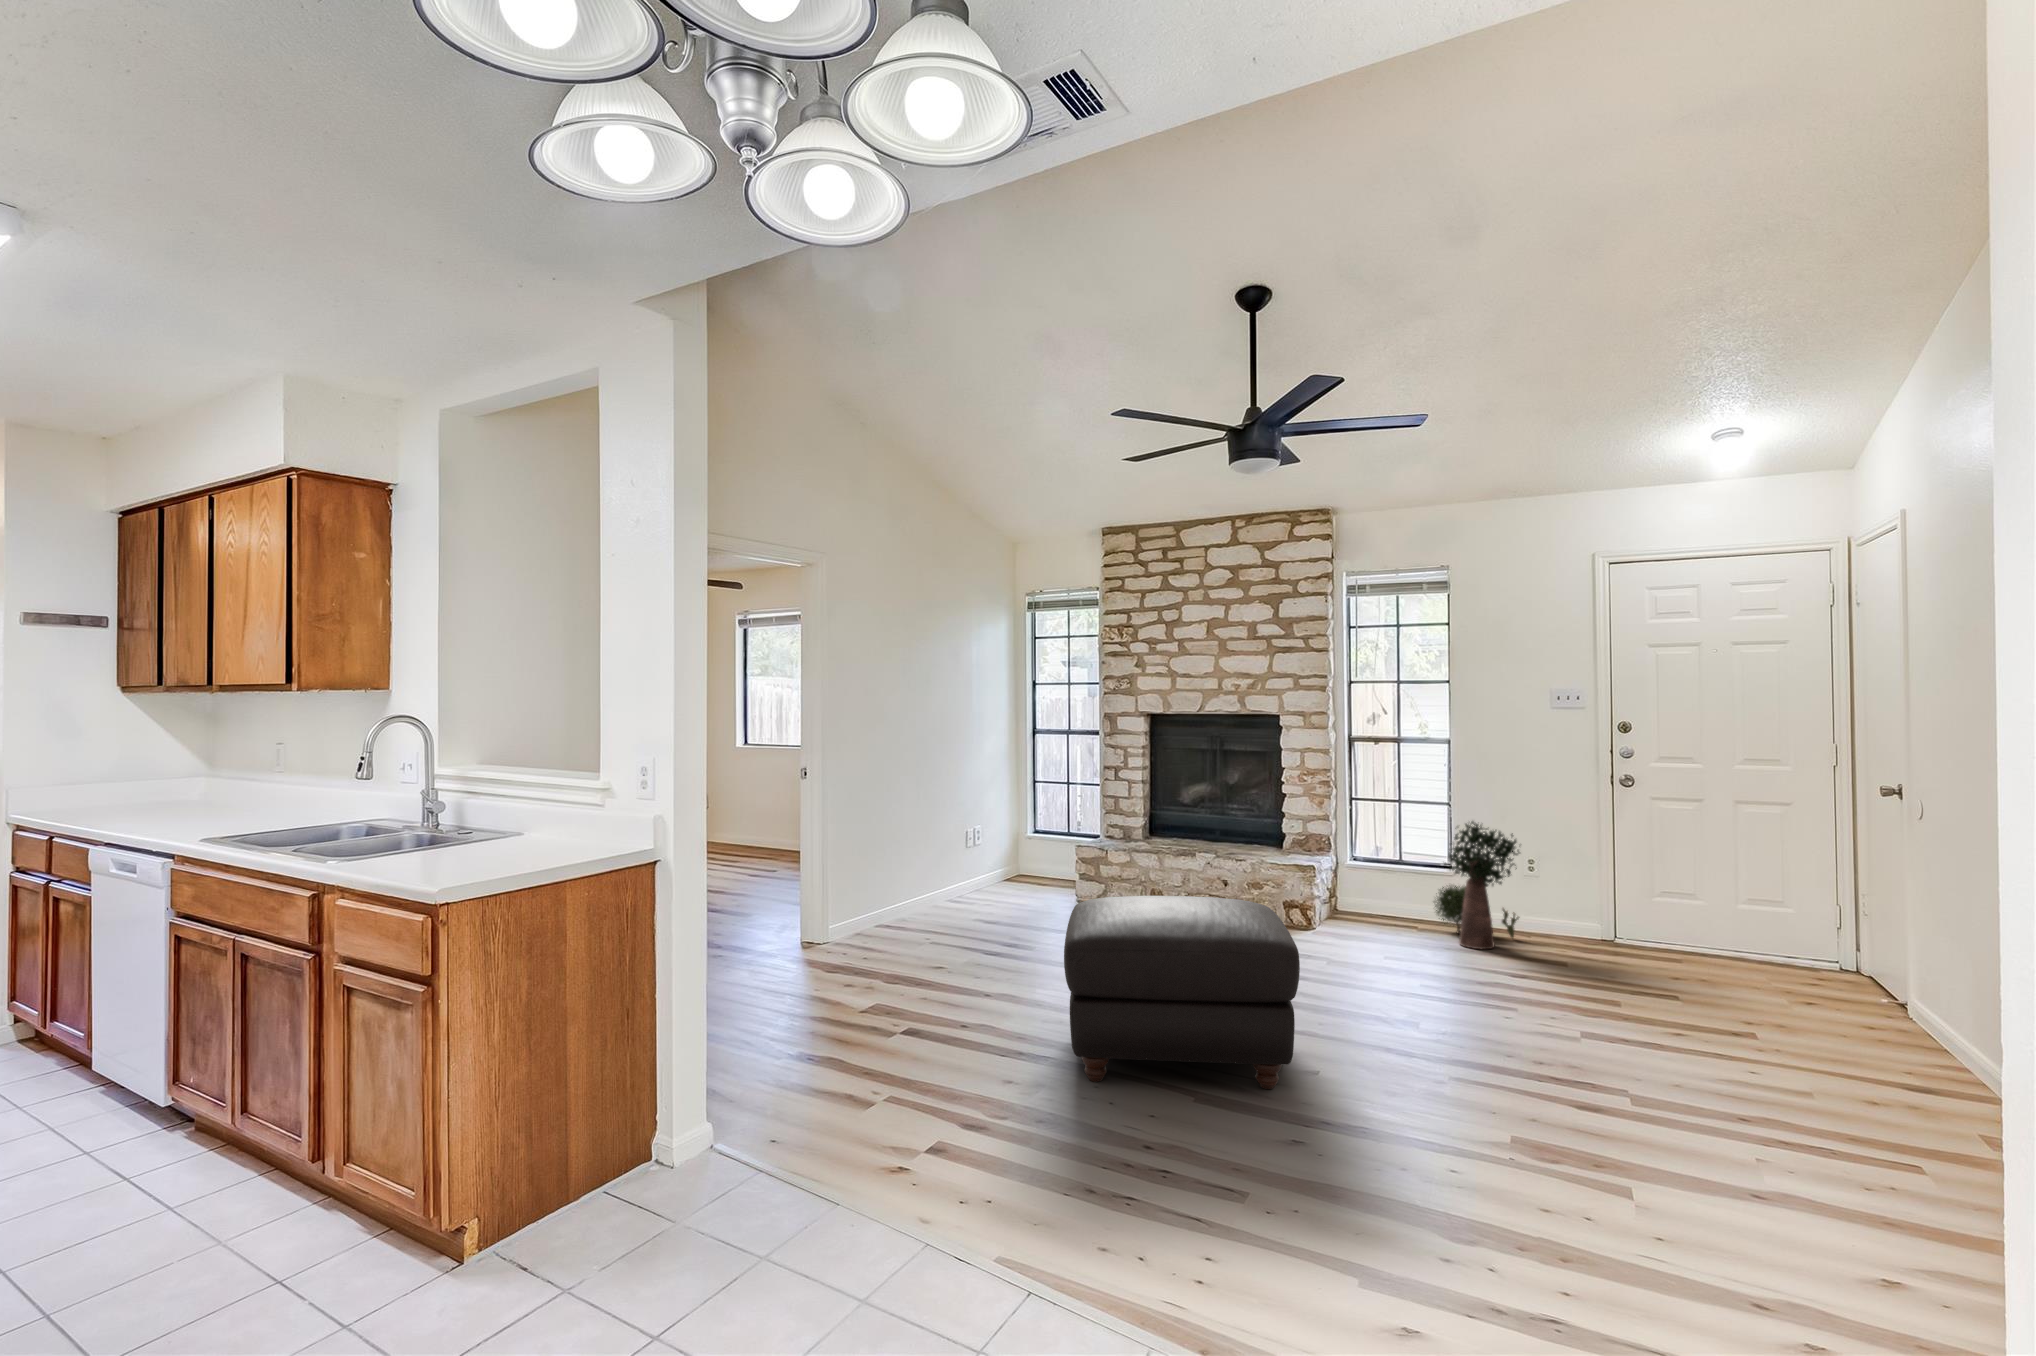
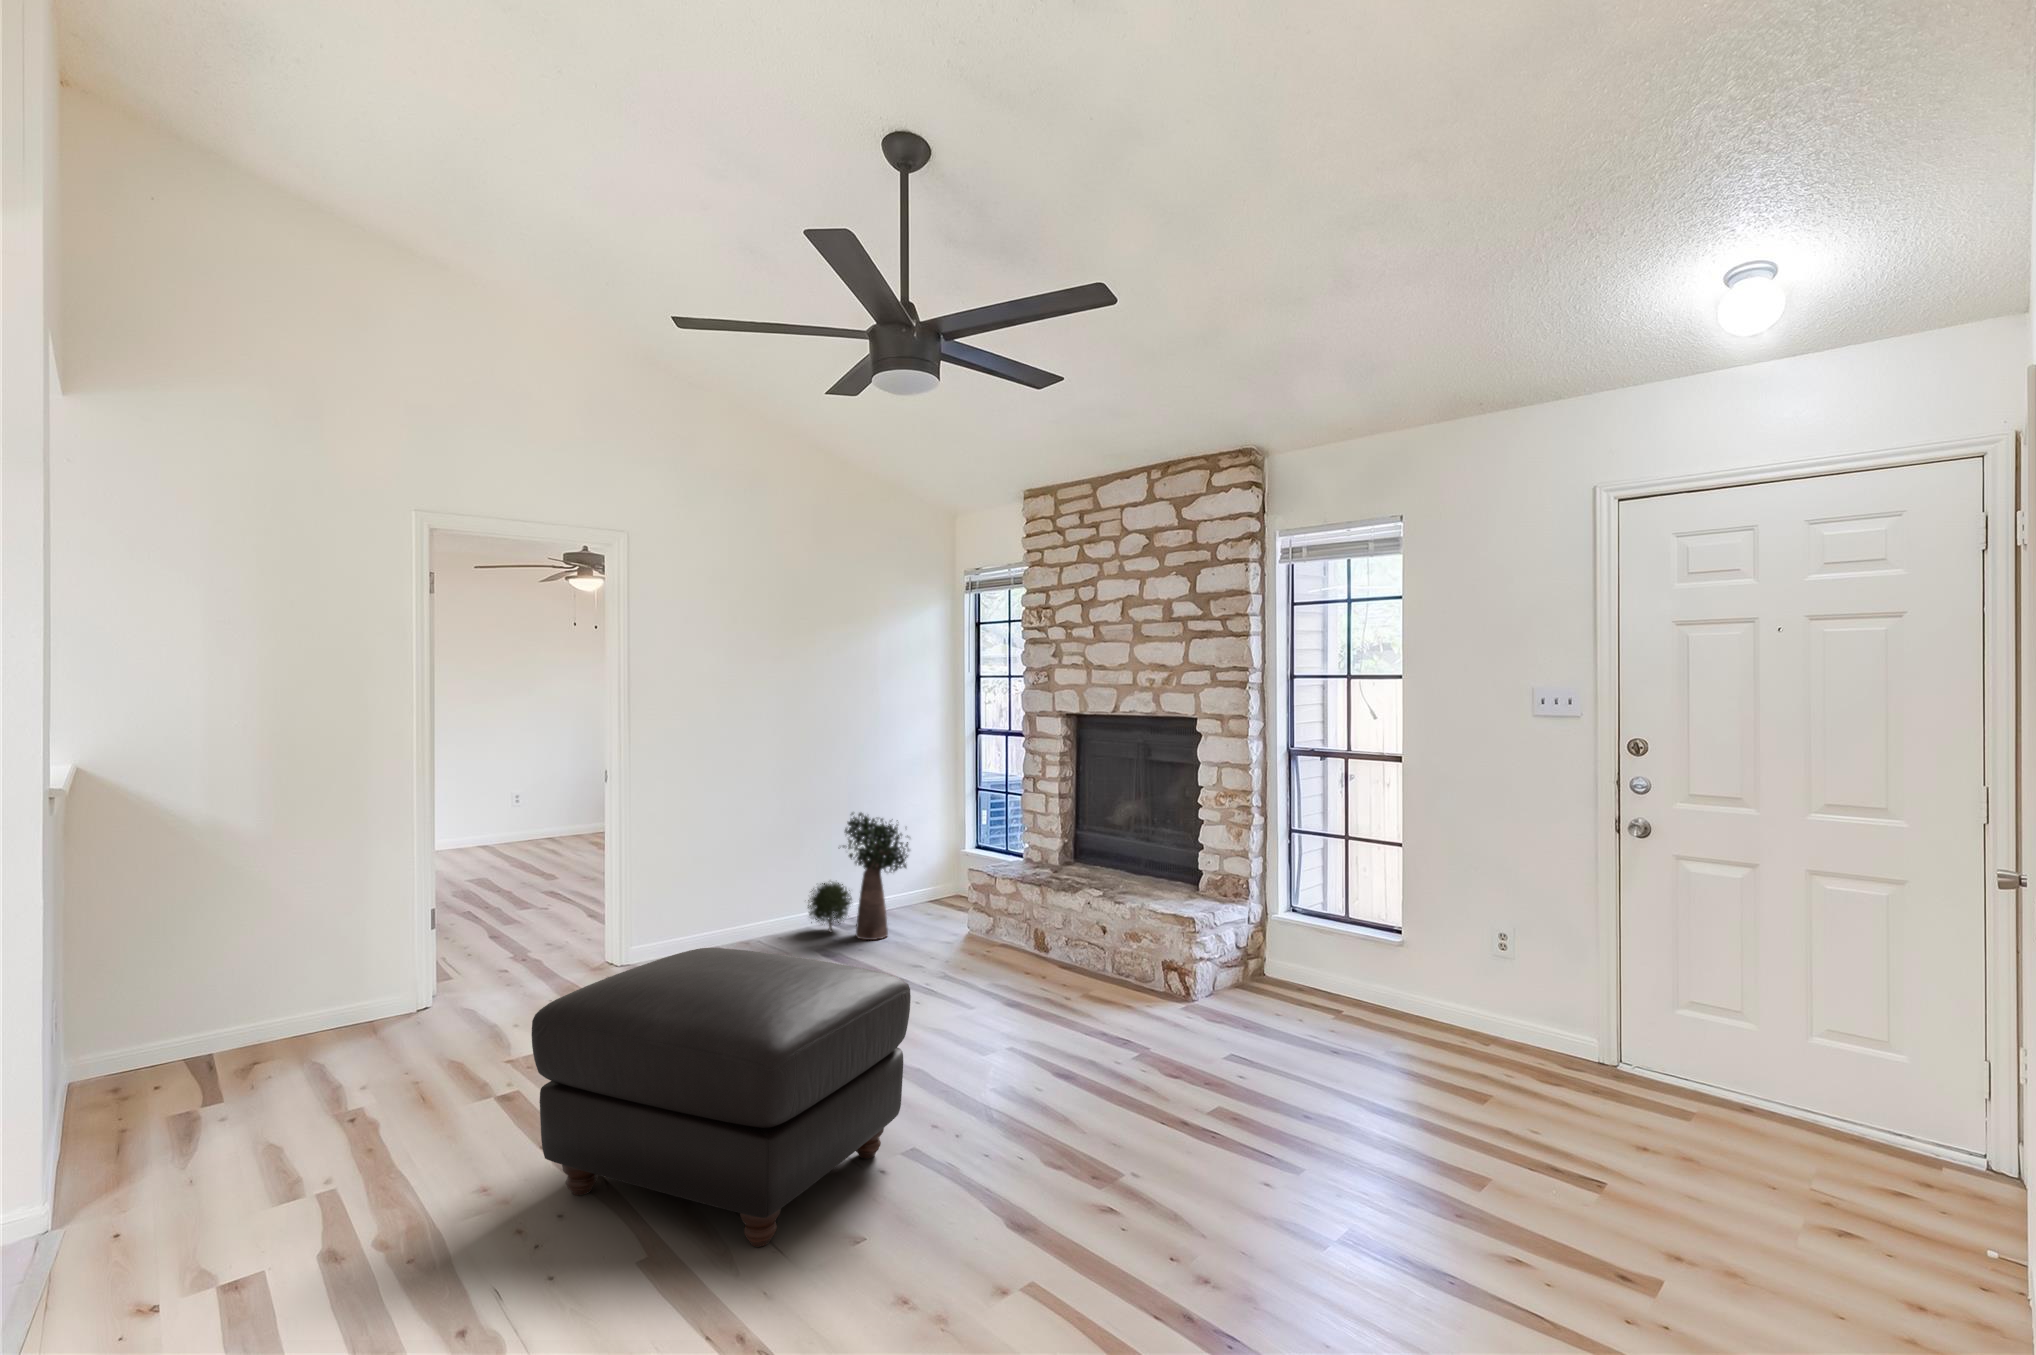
potted plant: present [1435,821,1520,949] -> present [808,813,909,940]

